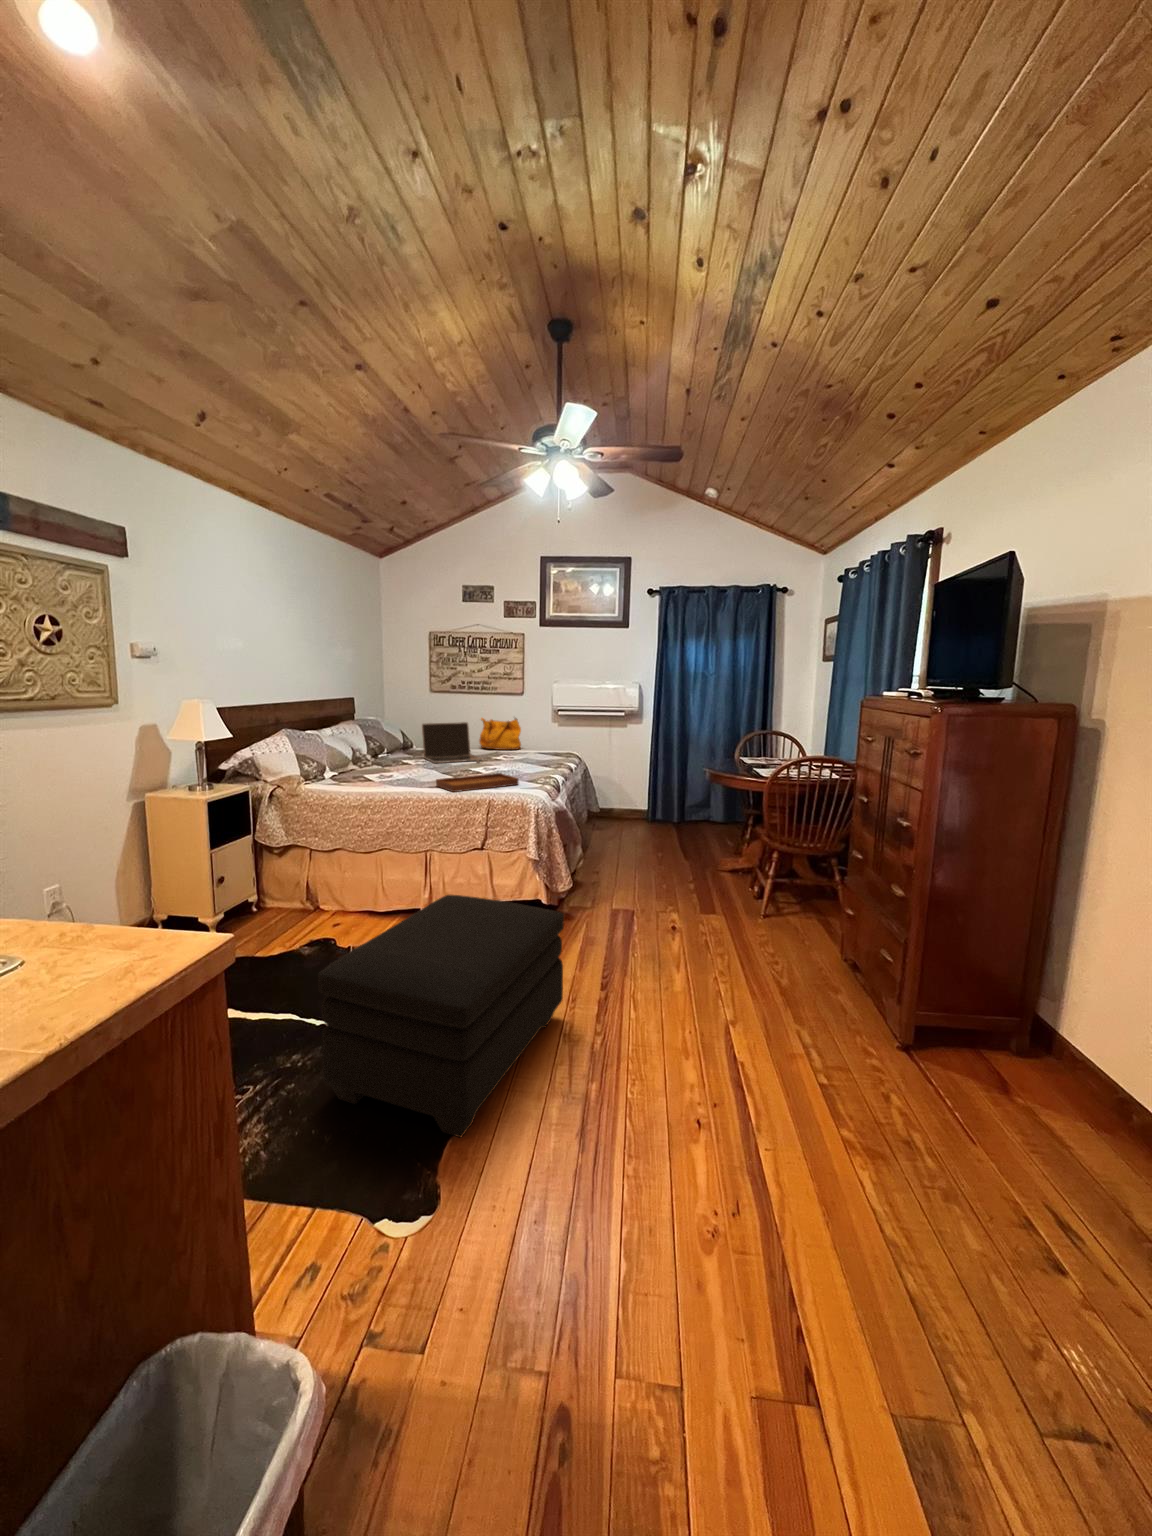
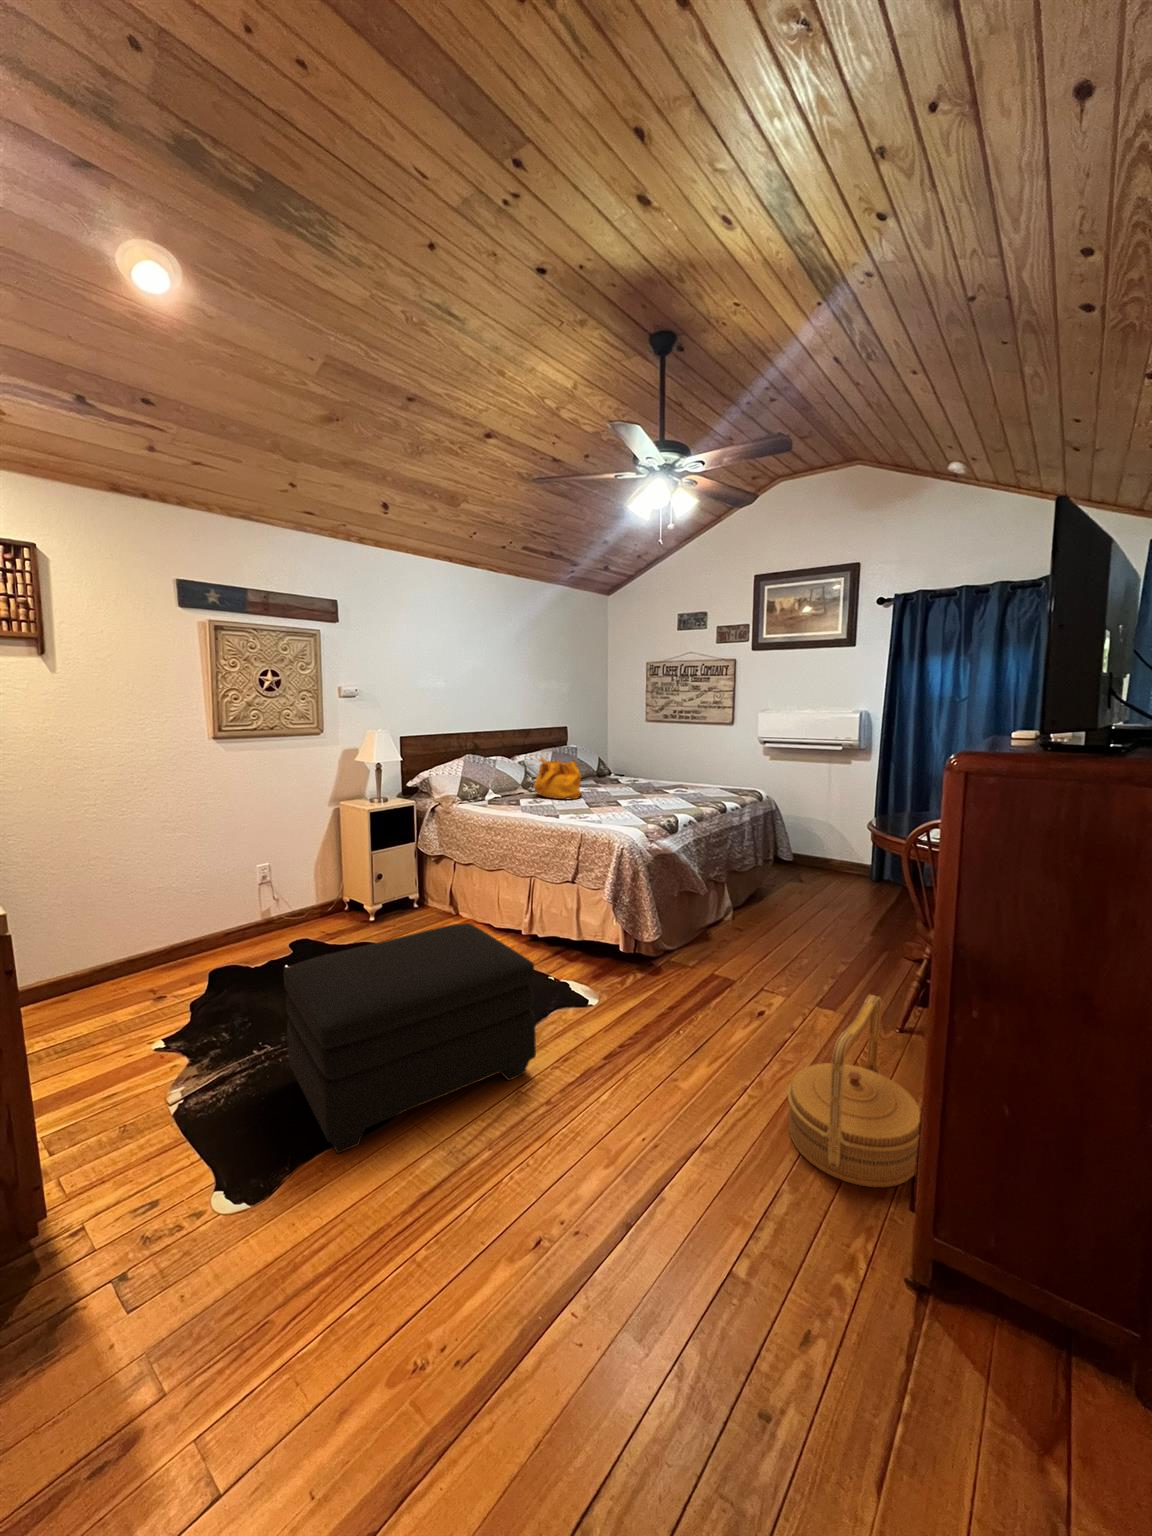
handbag: present [479,718,521,750] -> present [534,758,582,799]
laptop: present [422,722,482,763] -> none [604,754,655,794]
tray: present [436,760,519,792] -> none [559,793,636,824]
woven basket: none [759,883,855,1012] -> present [787,995,921,1187]

